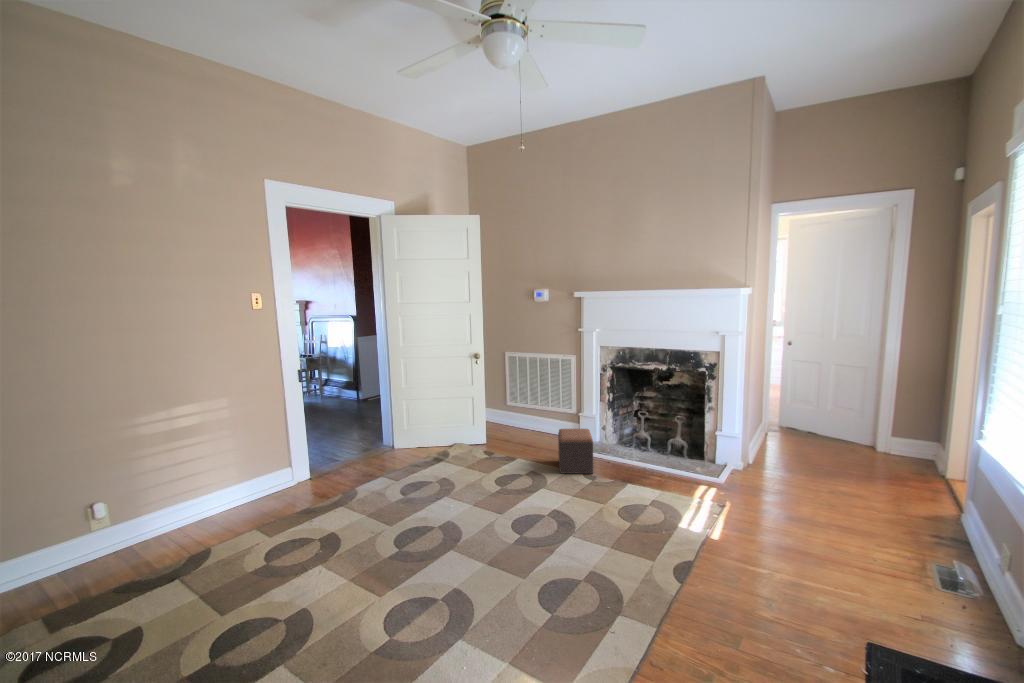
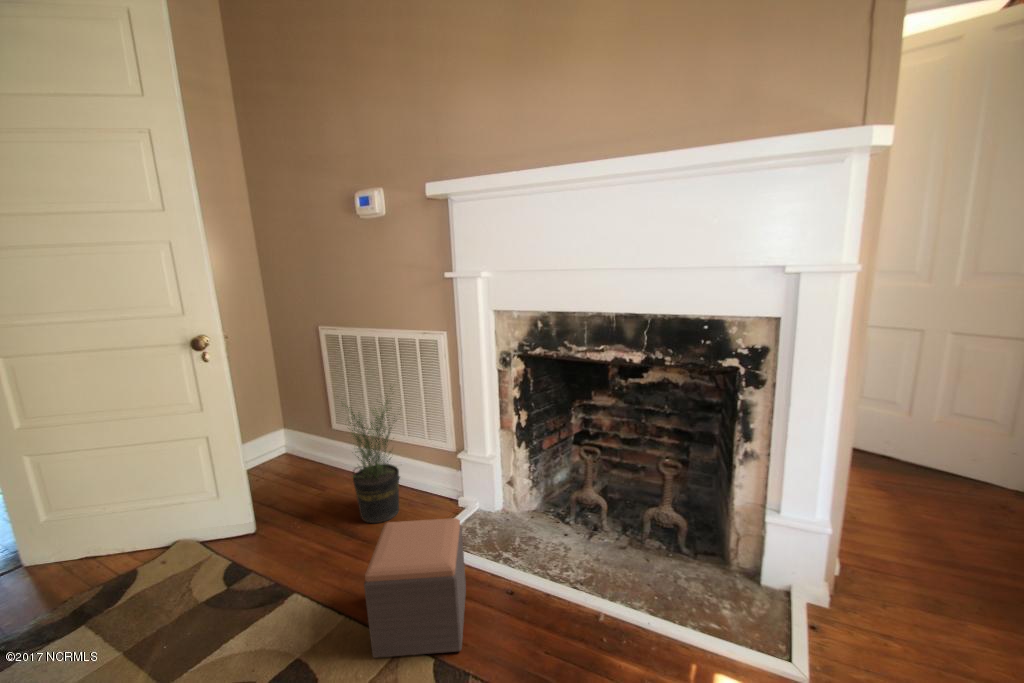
potted plant: none [523,379,555,443] -> present [342,396,400,523]

